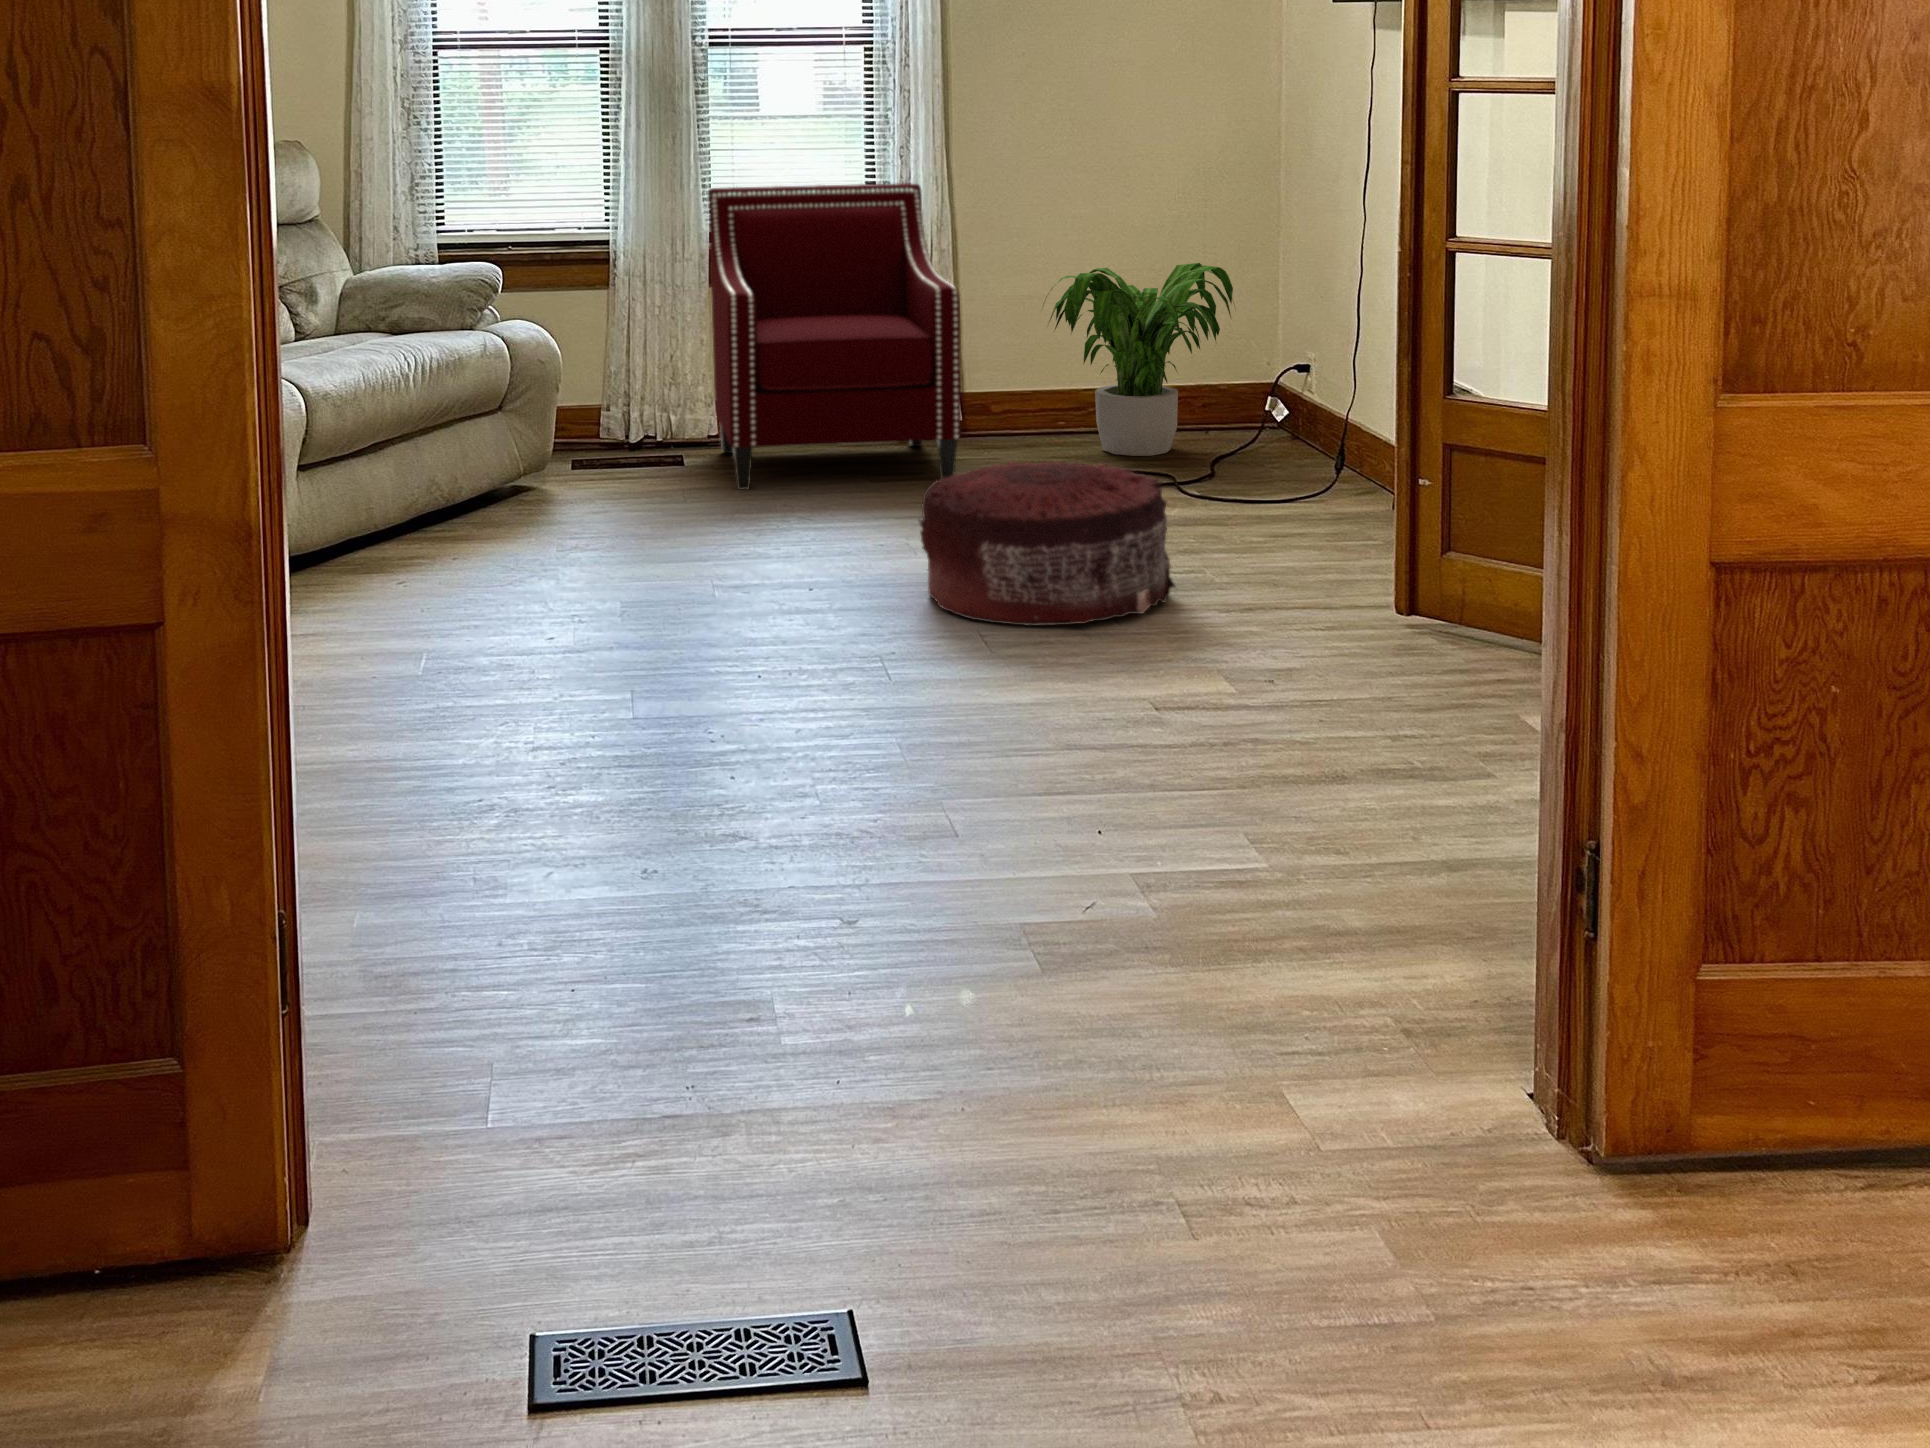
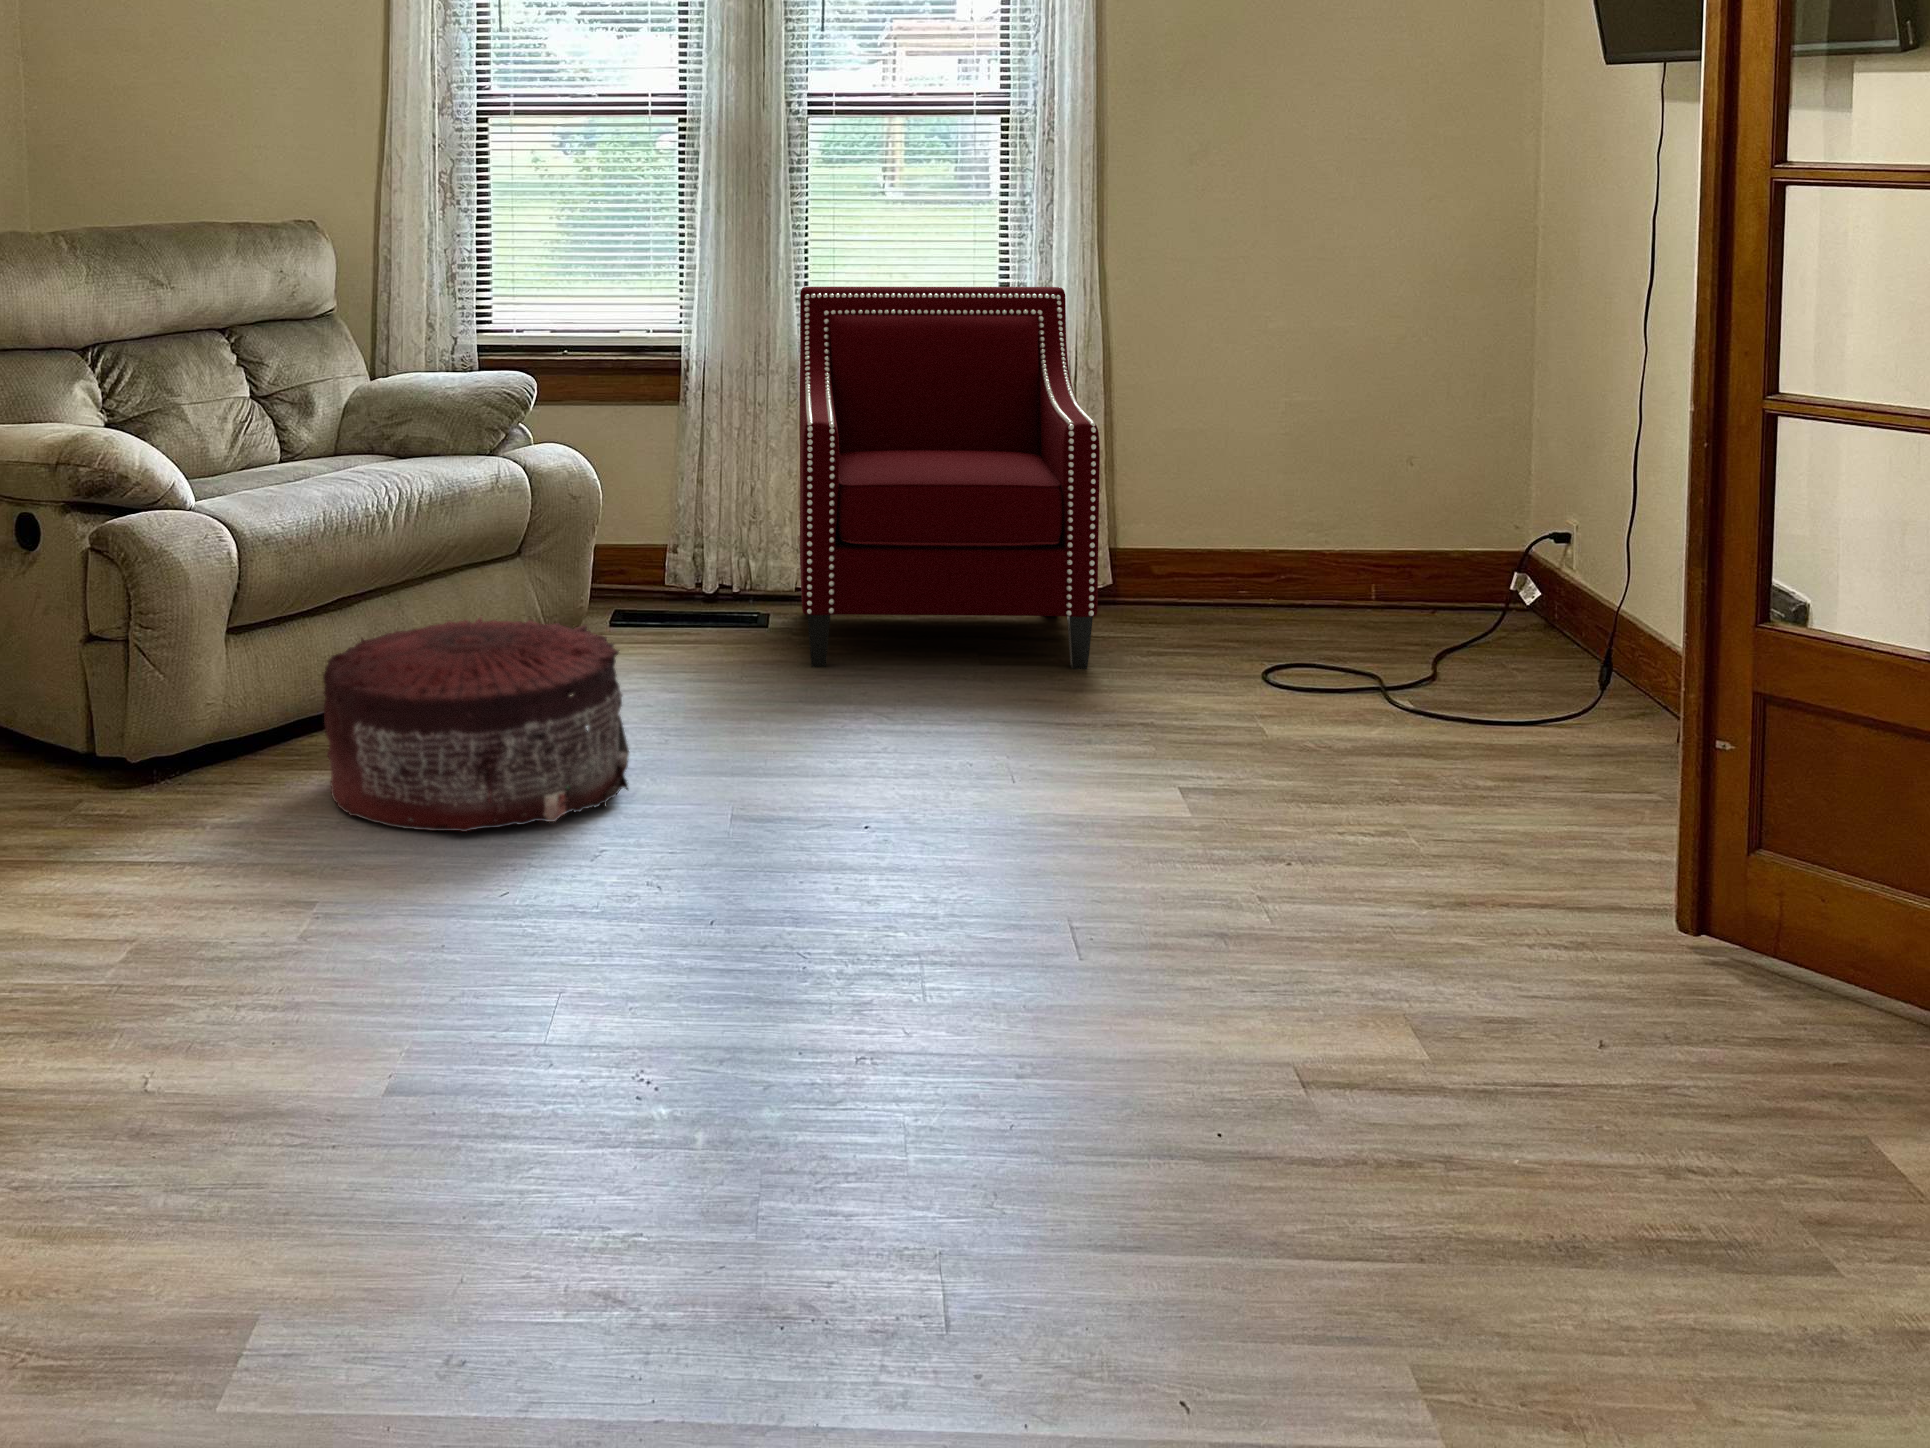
potted plant: present [1043,263,1233,456] -> none [1213,398,1469,644]
pouf: present [919,460,1176,626] -> present [323,617,629,832]

